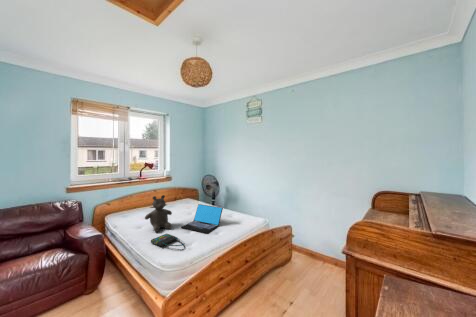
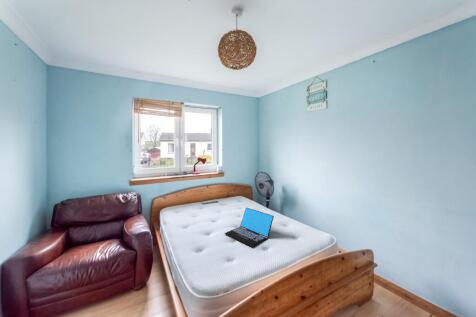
teddy bear: present [145,195,172,232] -> none [188,195,217,236]
tote bag: present [151,234,184,250] -> none [188,241,222,268]

